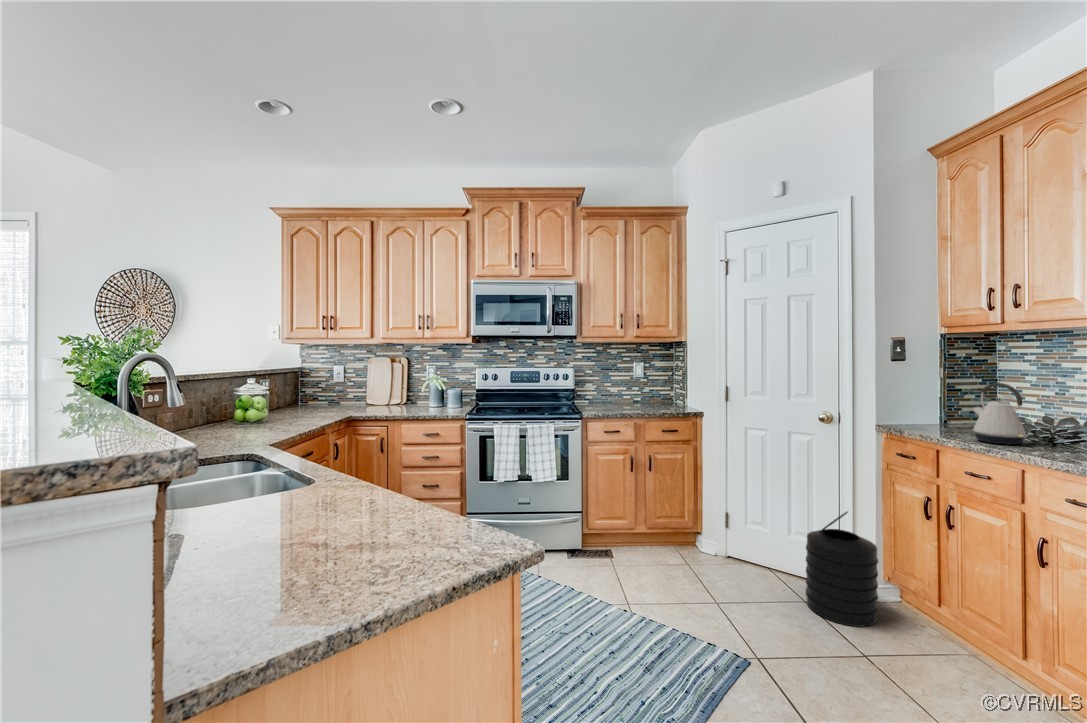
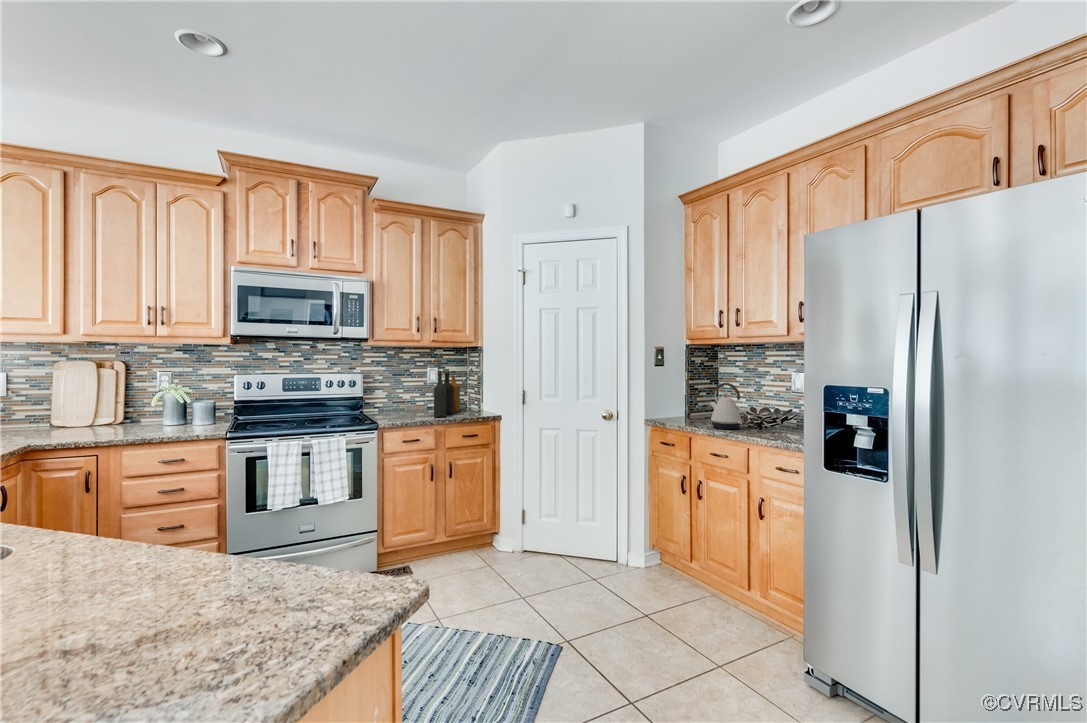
bottle: none [635,366,663,410] -> present [434,371,460,417]
trash can: present [806,512,878,627] -> none [596,495,649,594]

